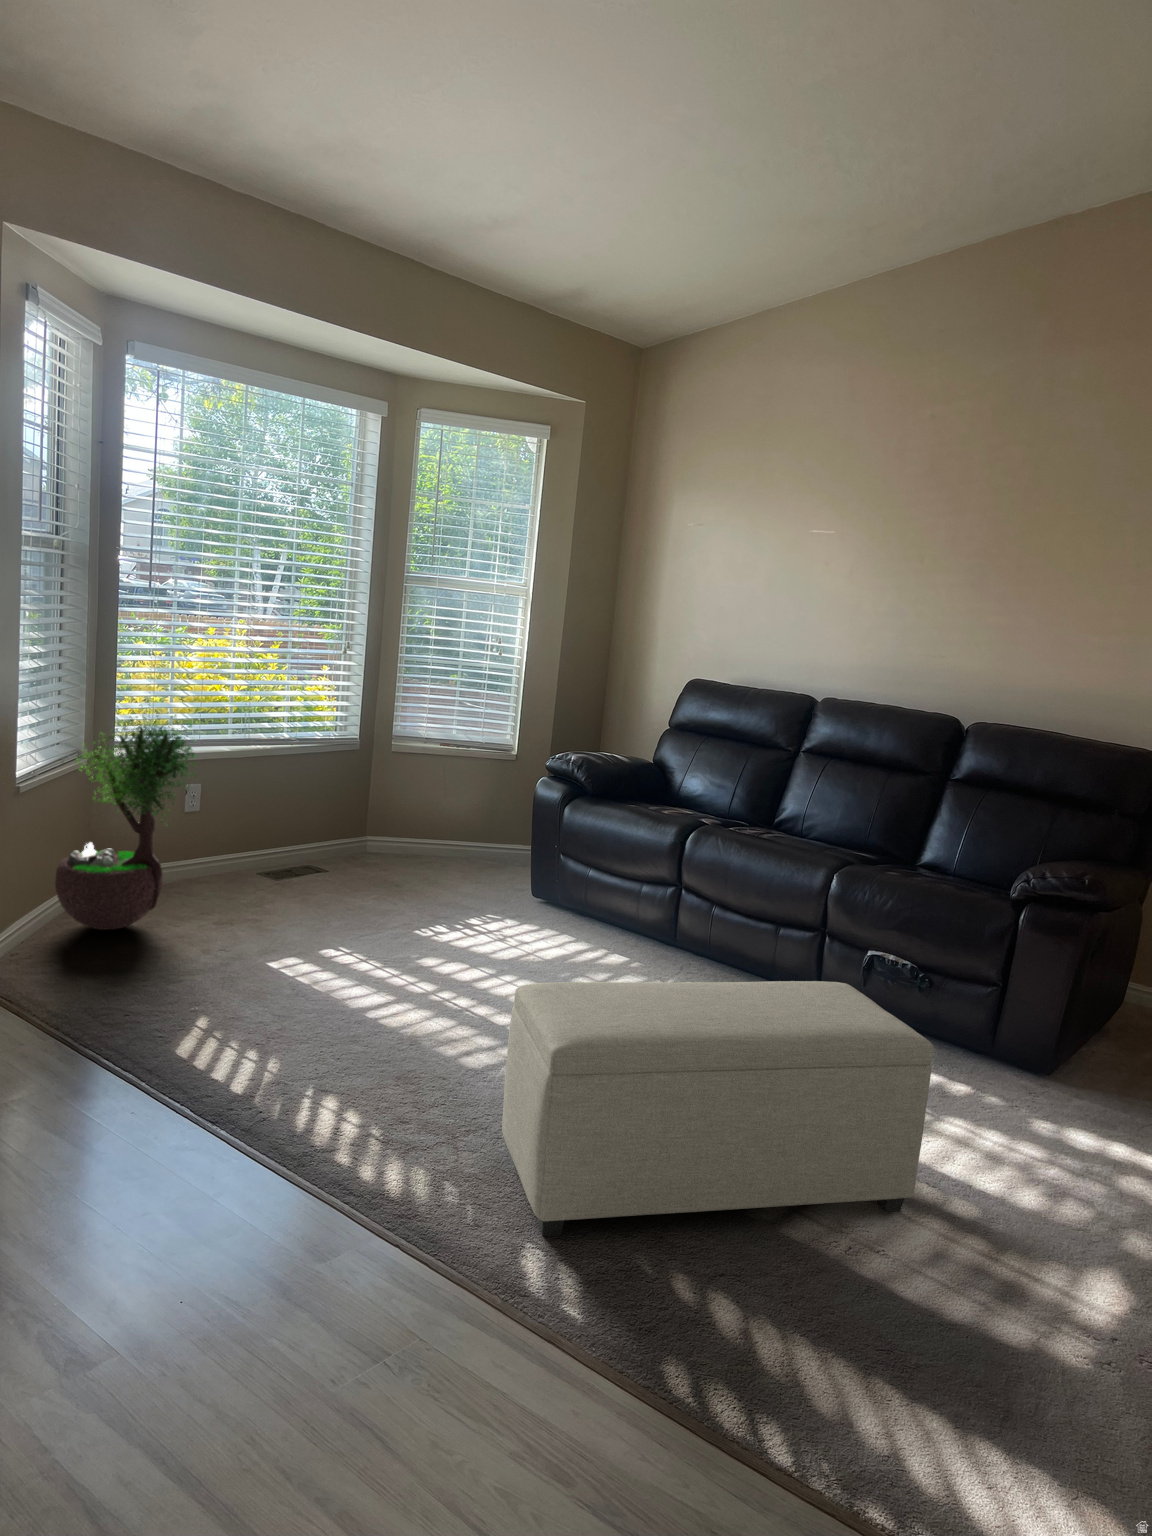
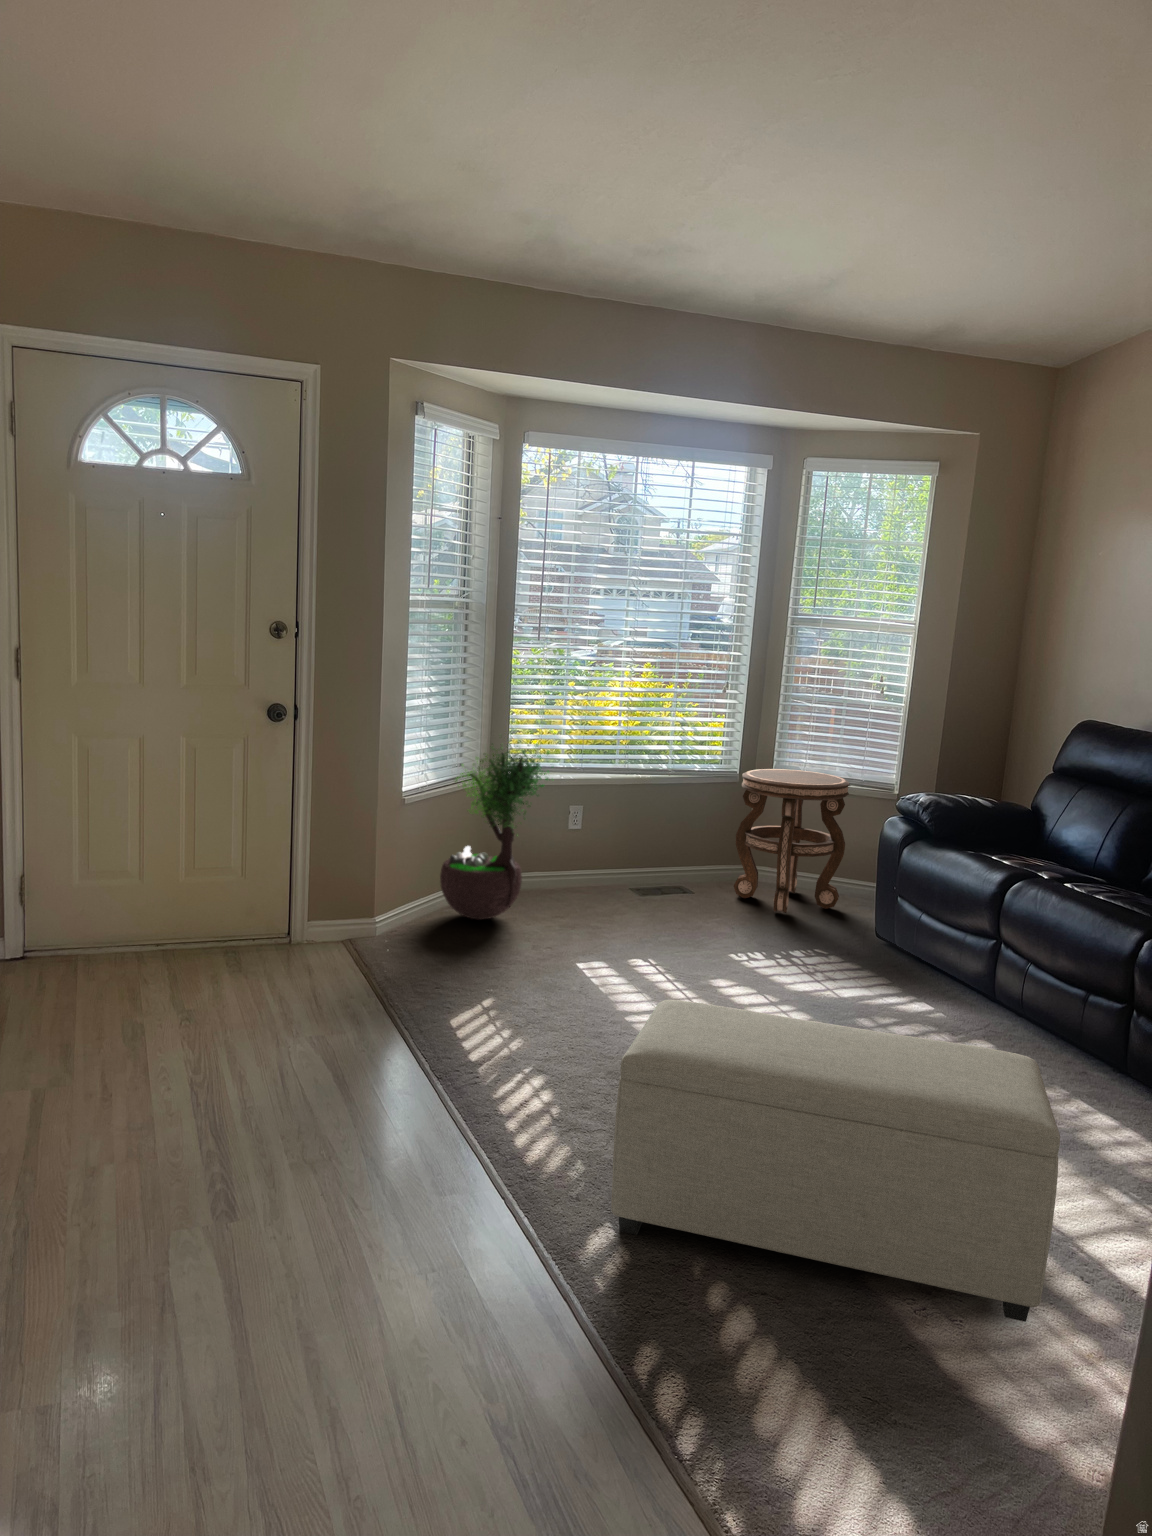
side table: none [365,734,481,882] -> present [734,769,850,913]

